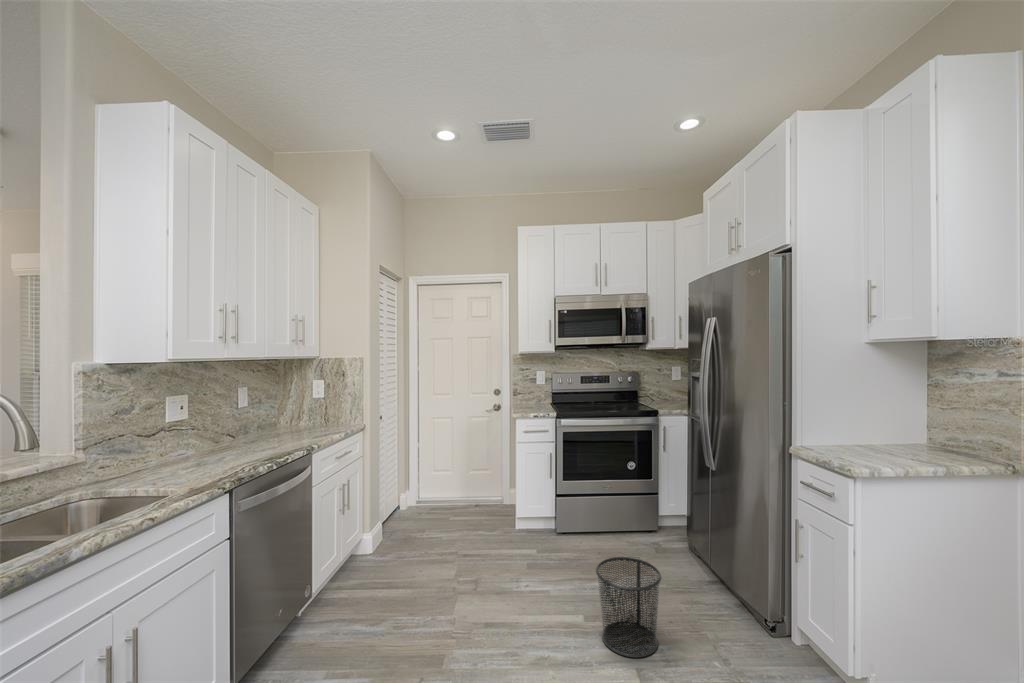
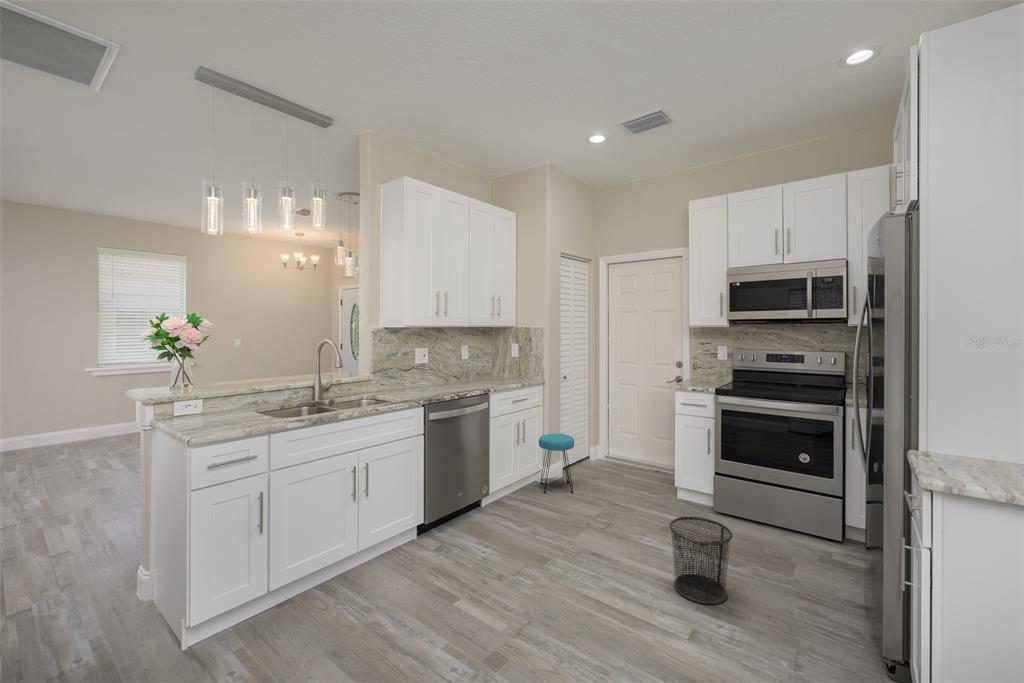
stool: none [364,489,415,574] -> present [539,434,574,493]

